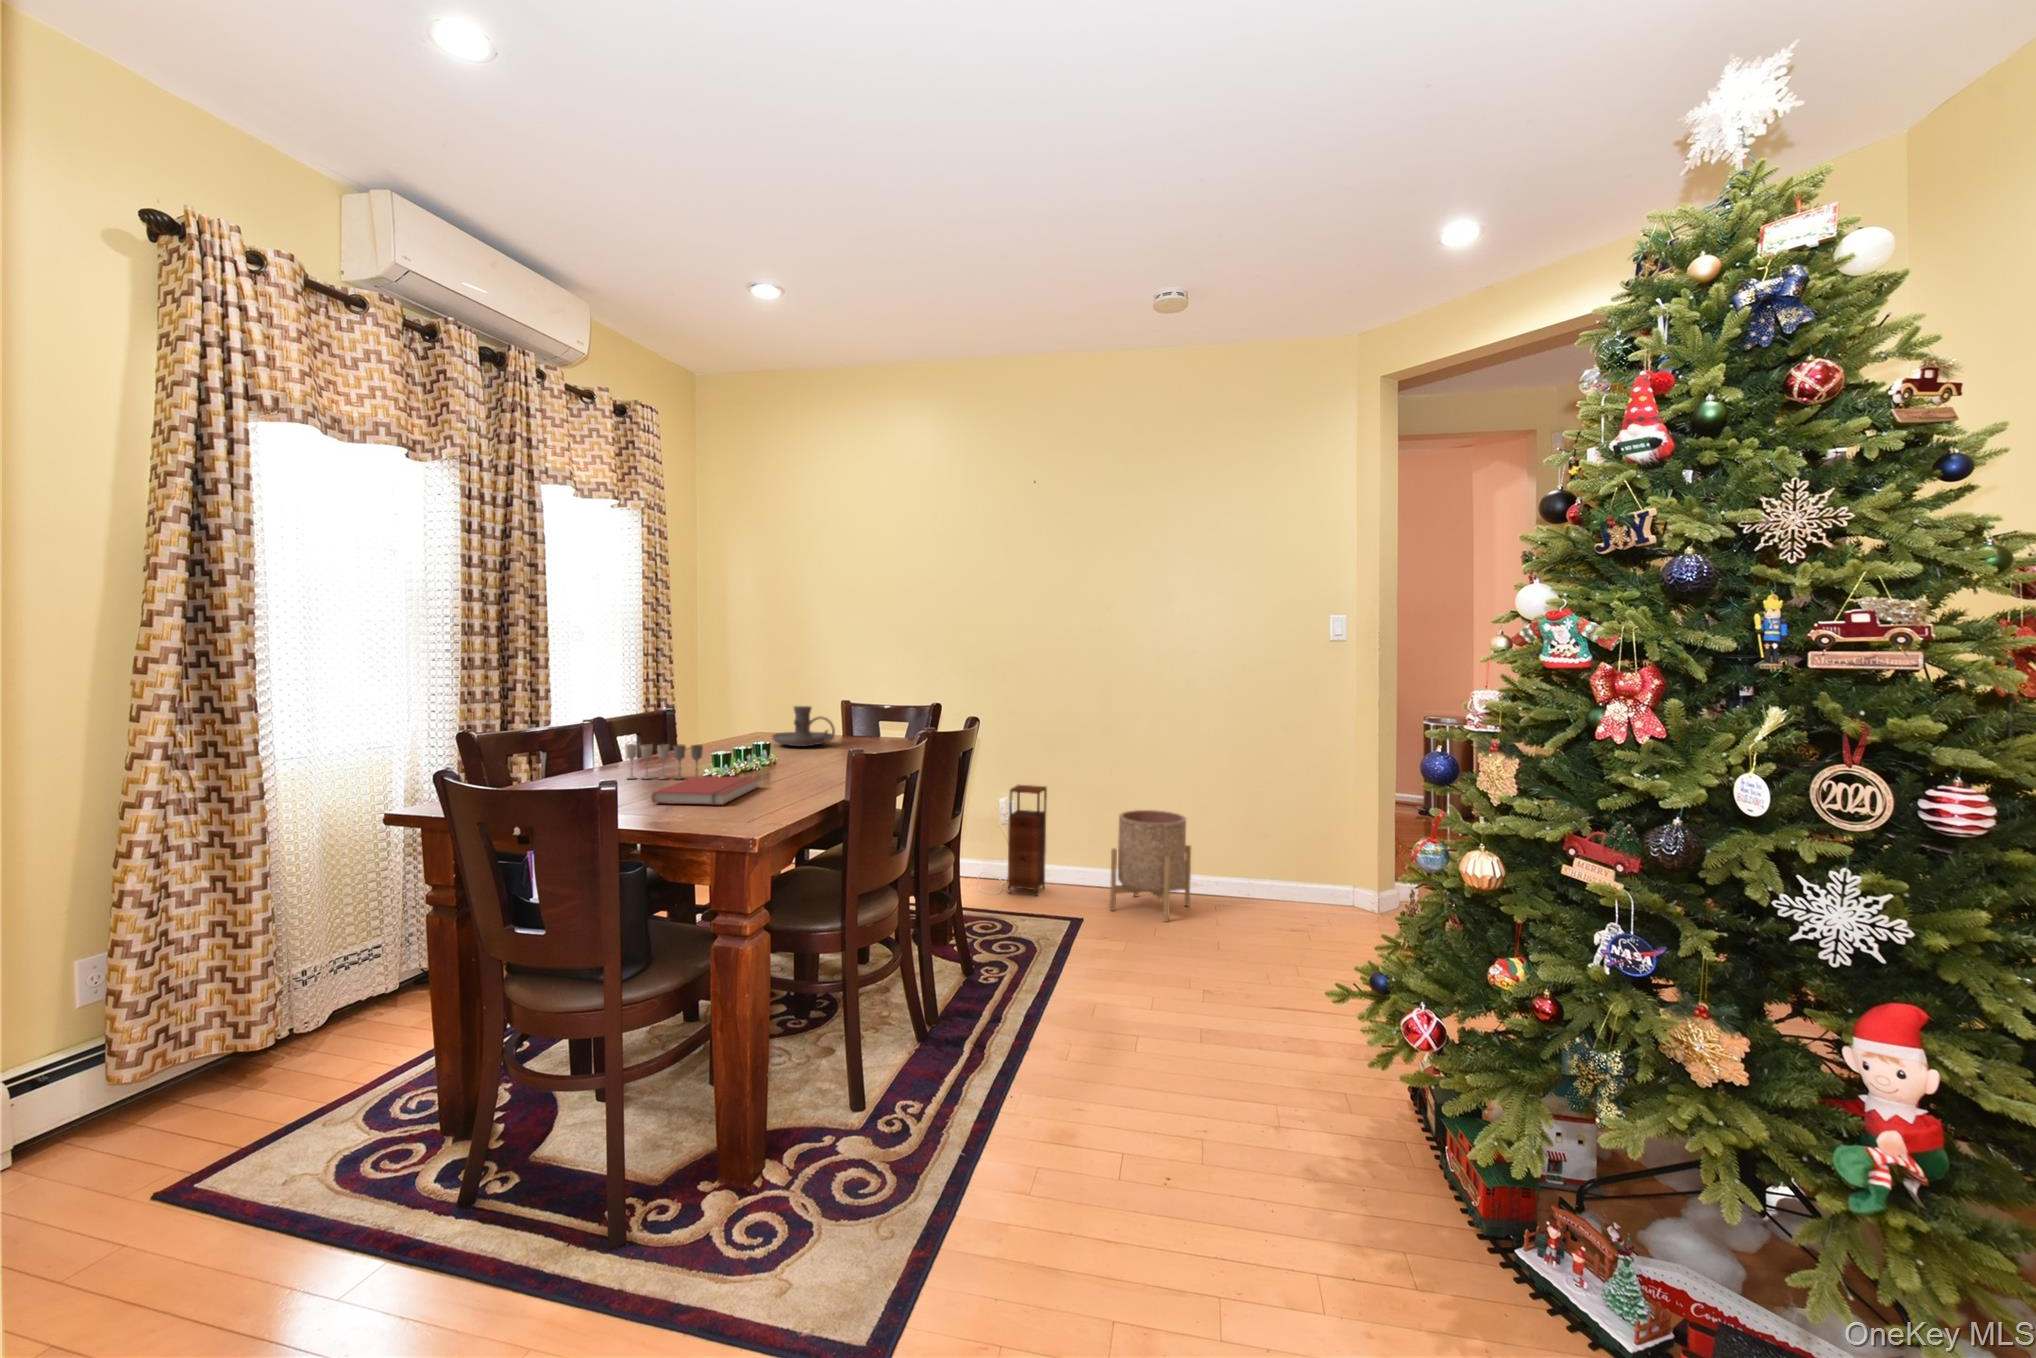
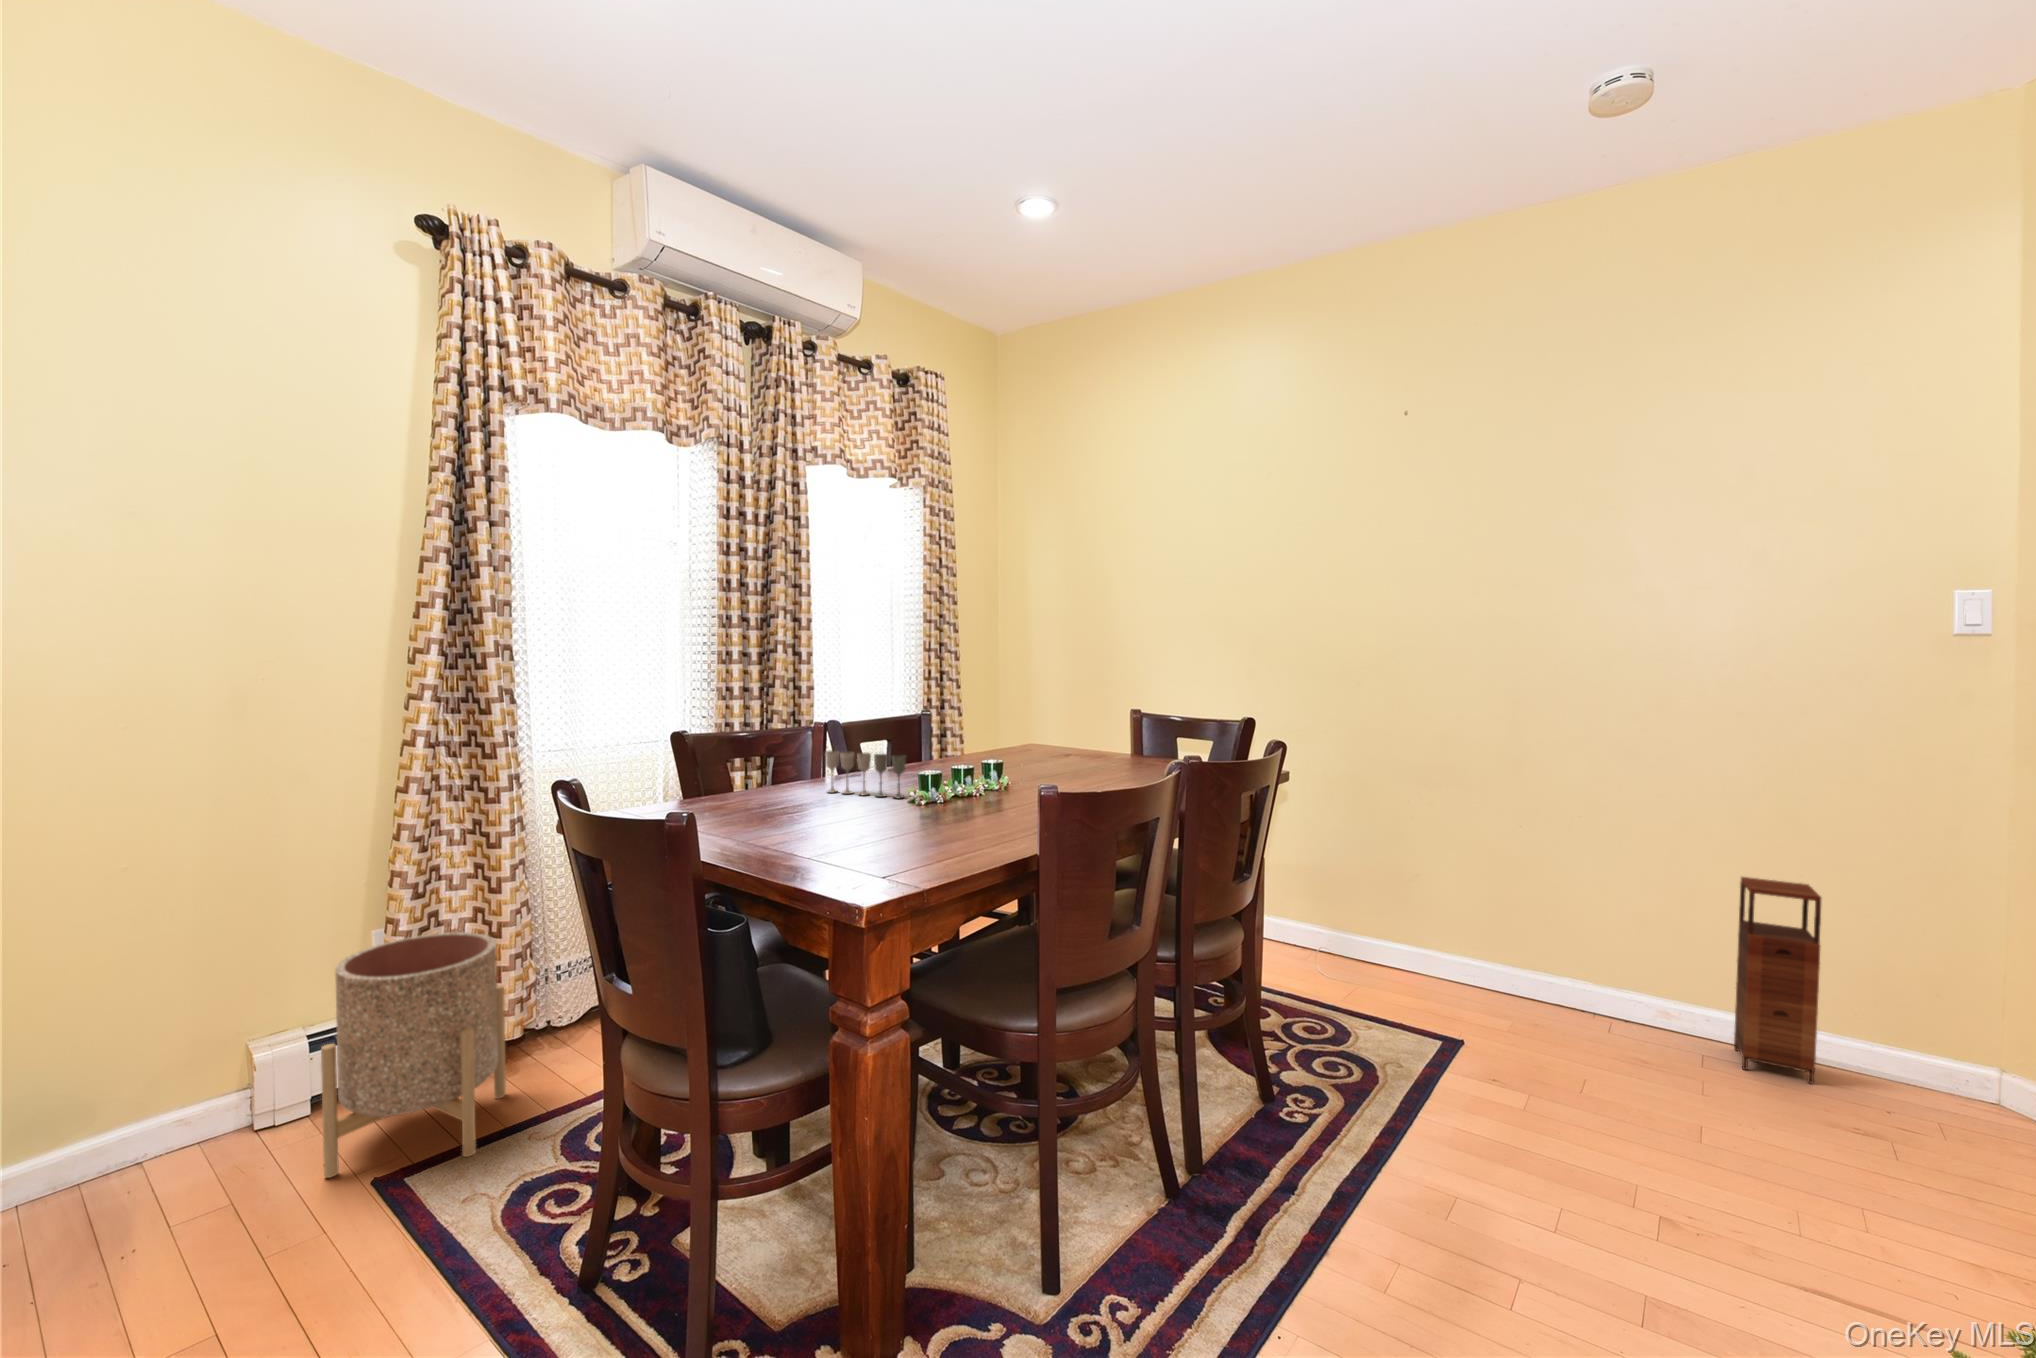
candle holder: present [772,706,835,746] -> none [1029,710,1103,760]
book: present [651,776,758,805] -> none [809,795,955,839]
storage cabinet: present [1008,785,1047,896] -> present [1734,877,1821,1084]
planter: present [1110,810,1191,922] -> present [321,932,506,1178]

